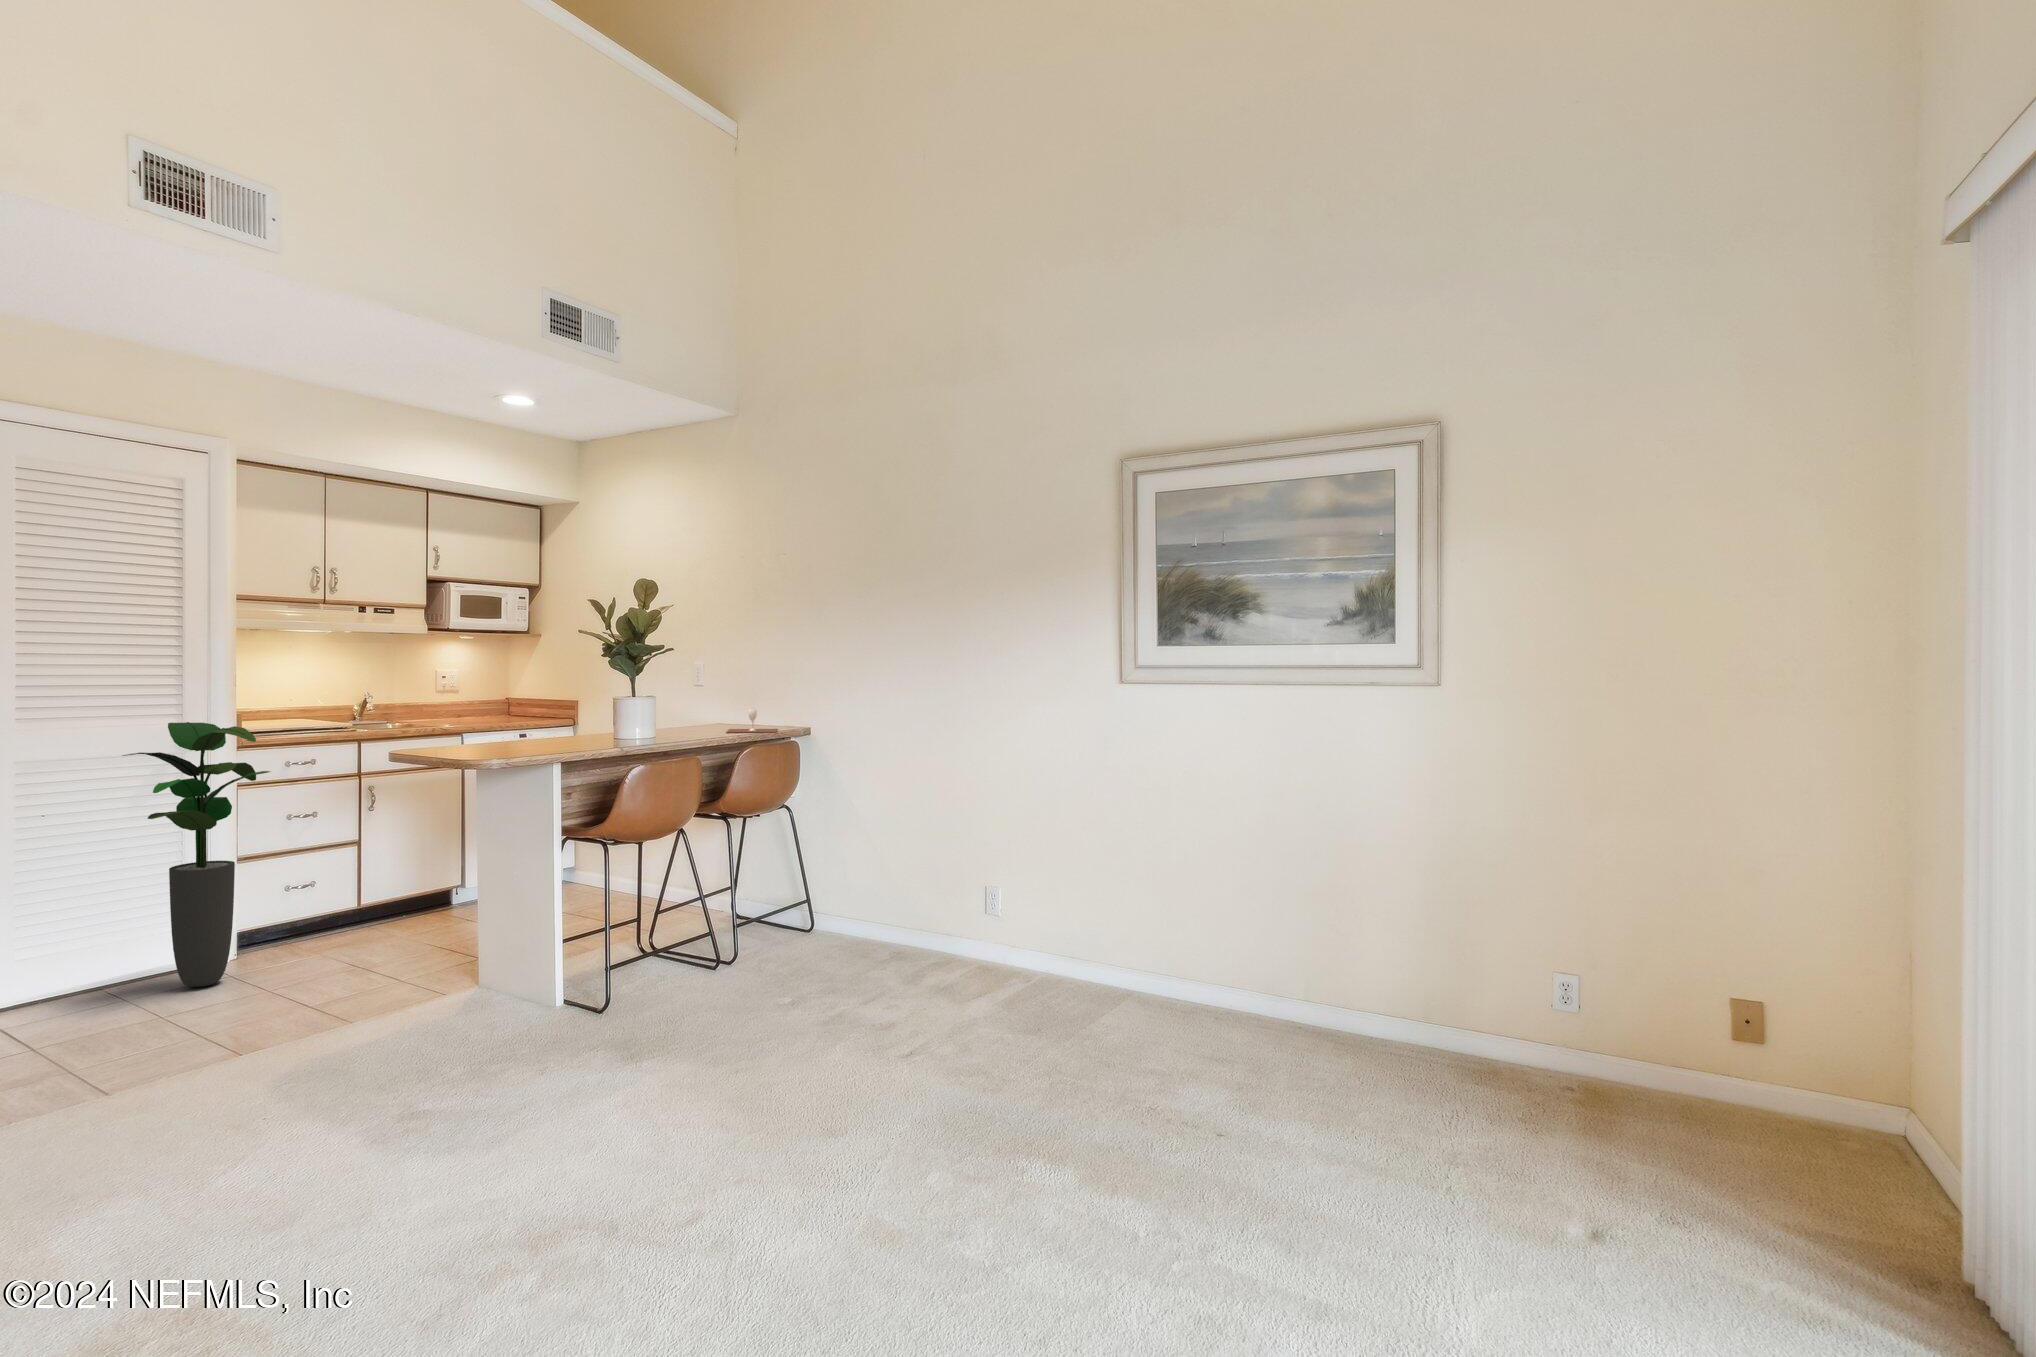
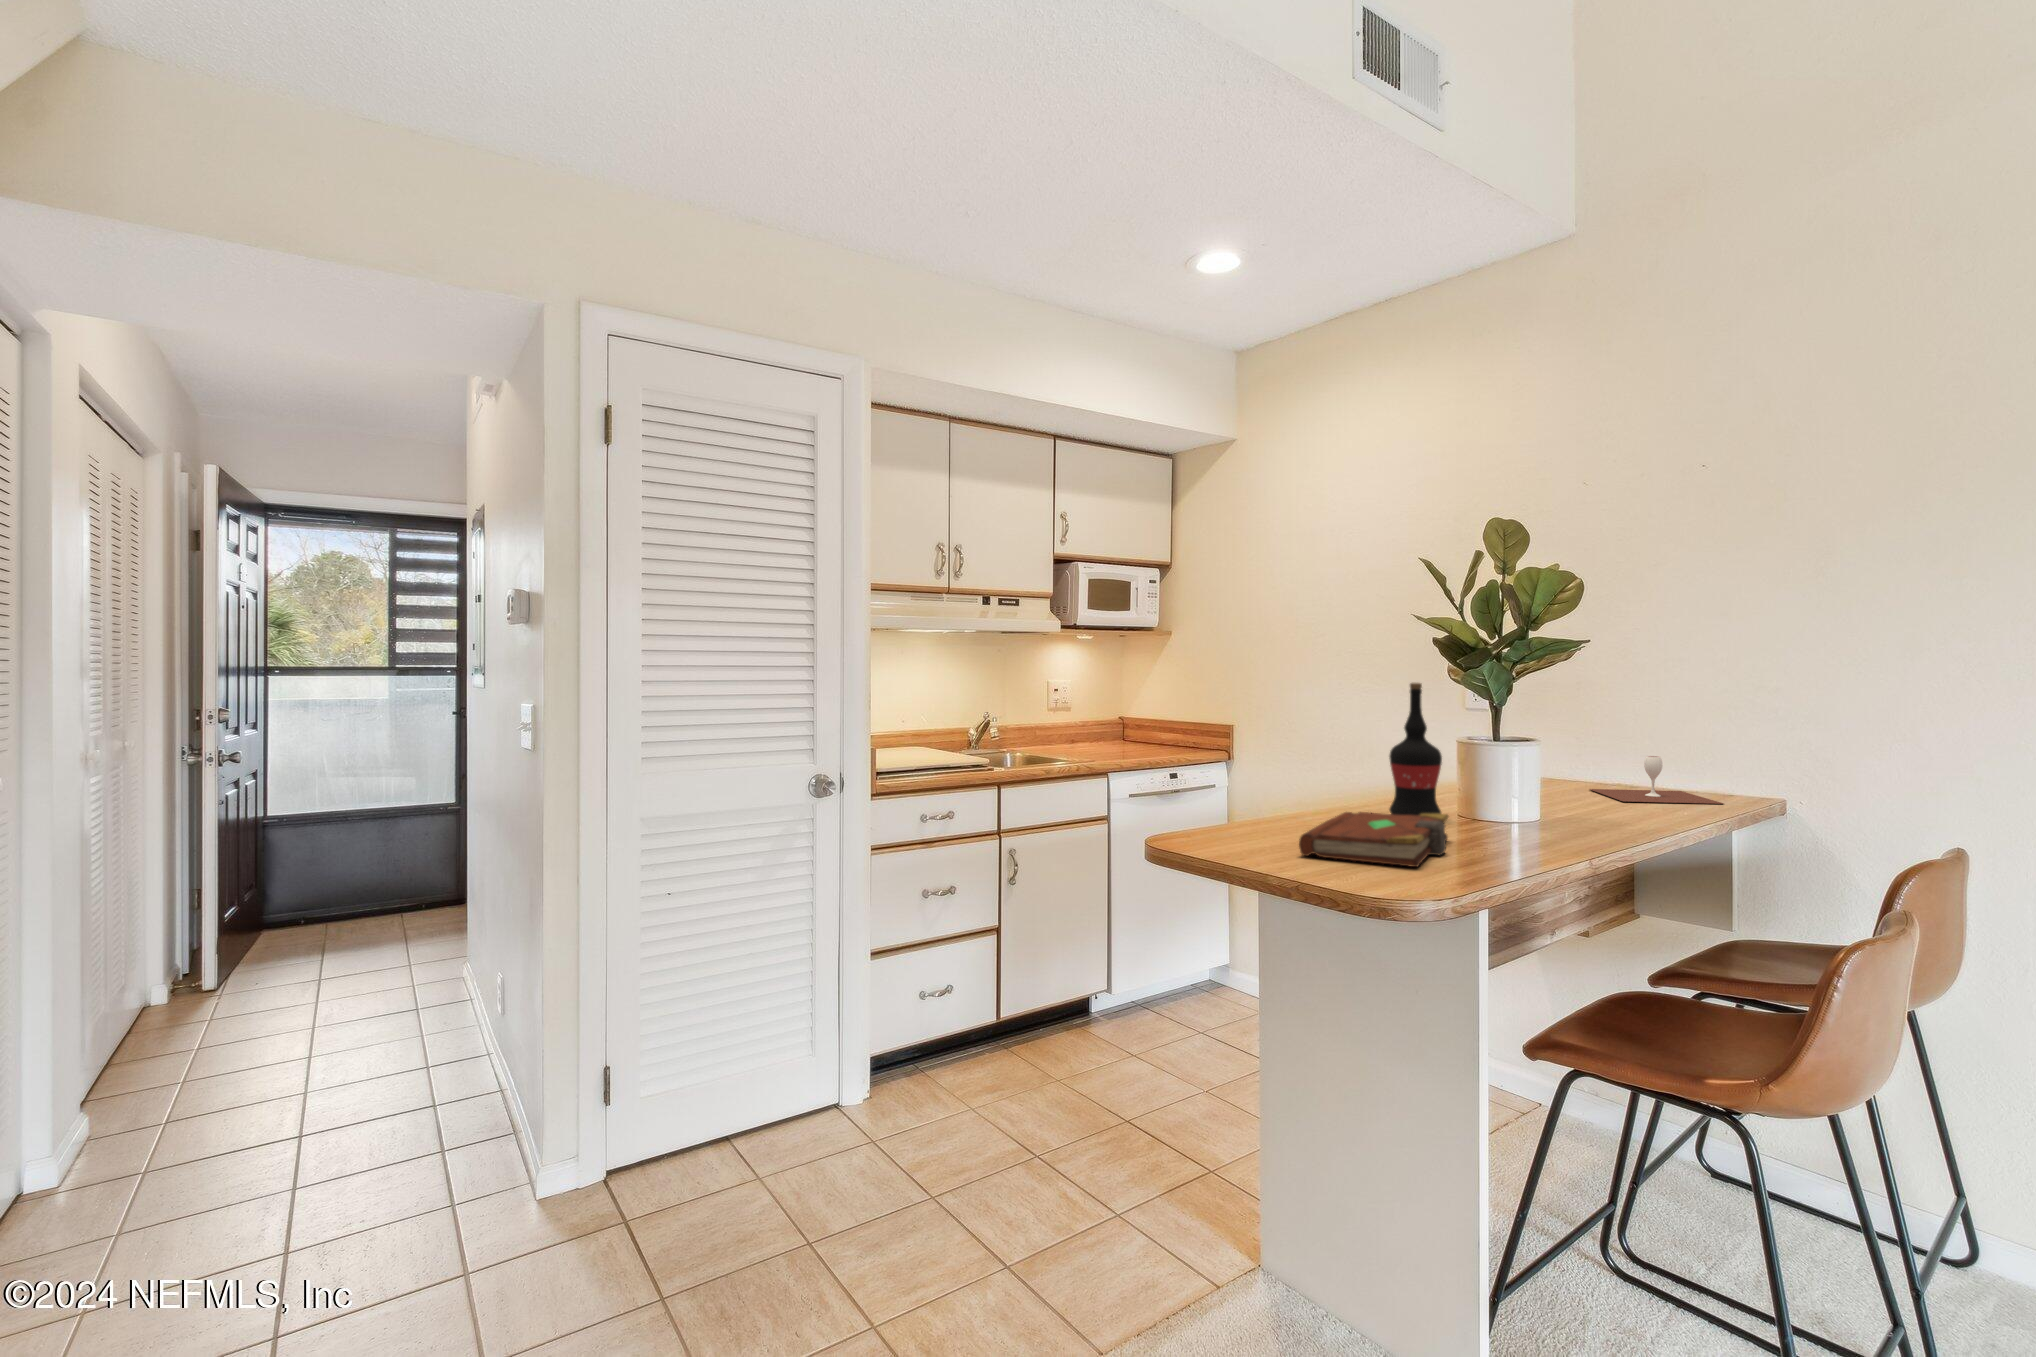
wine bottle: none [566,666,595,740] -> present [1389,683,1442,815]
potted plant: present [123,722,270,987] -> none [752,766,929,1166]
book: none [466,732,571,752] -> present [1299,812,1449,867]

